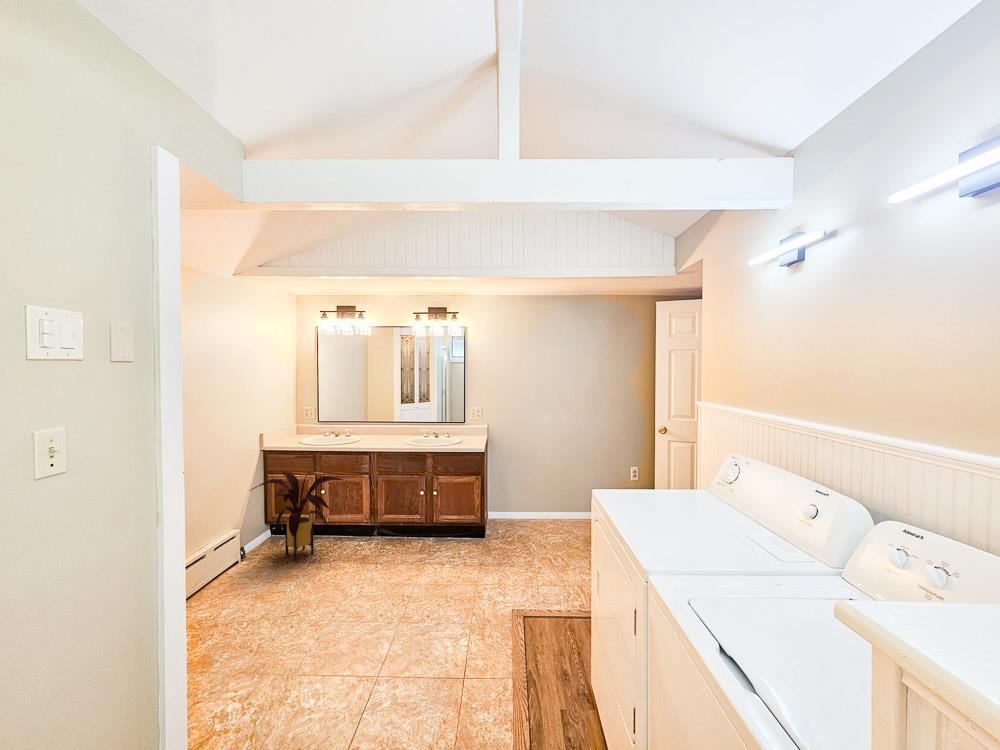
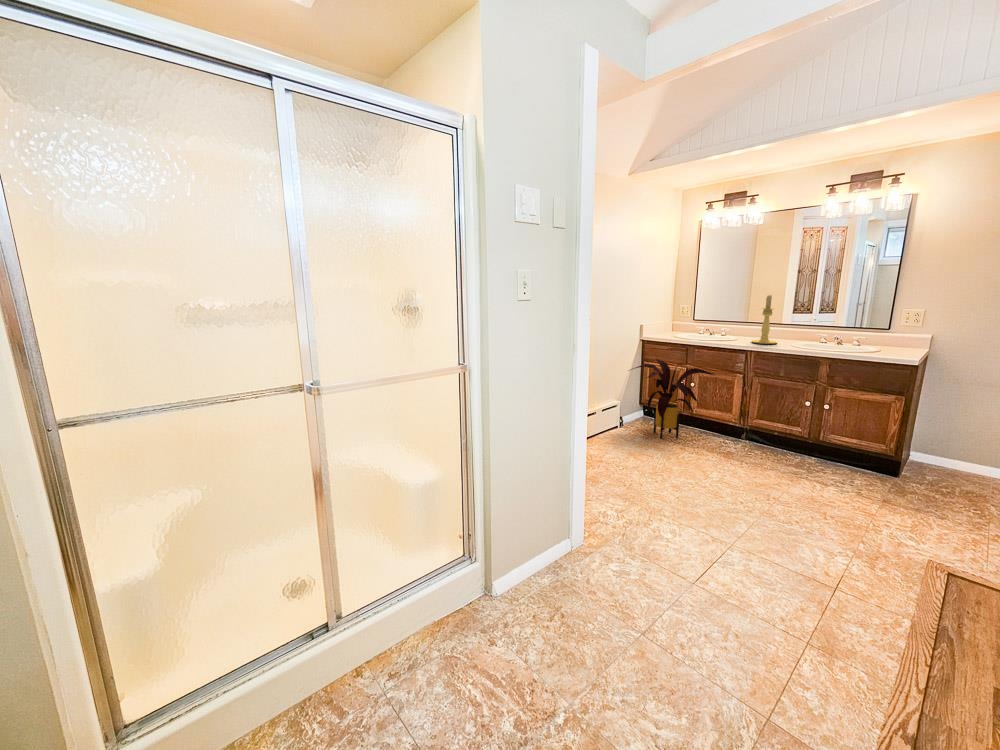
candle holder: none [372,400,393,444] -> present [751,295,777,344]

